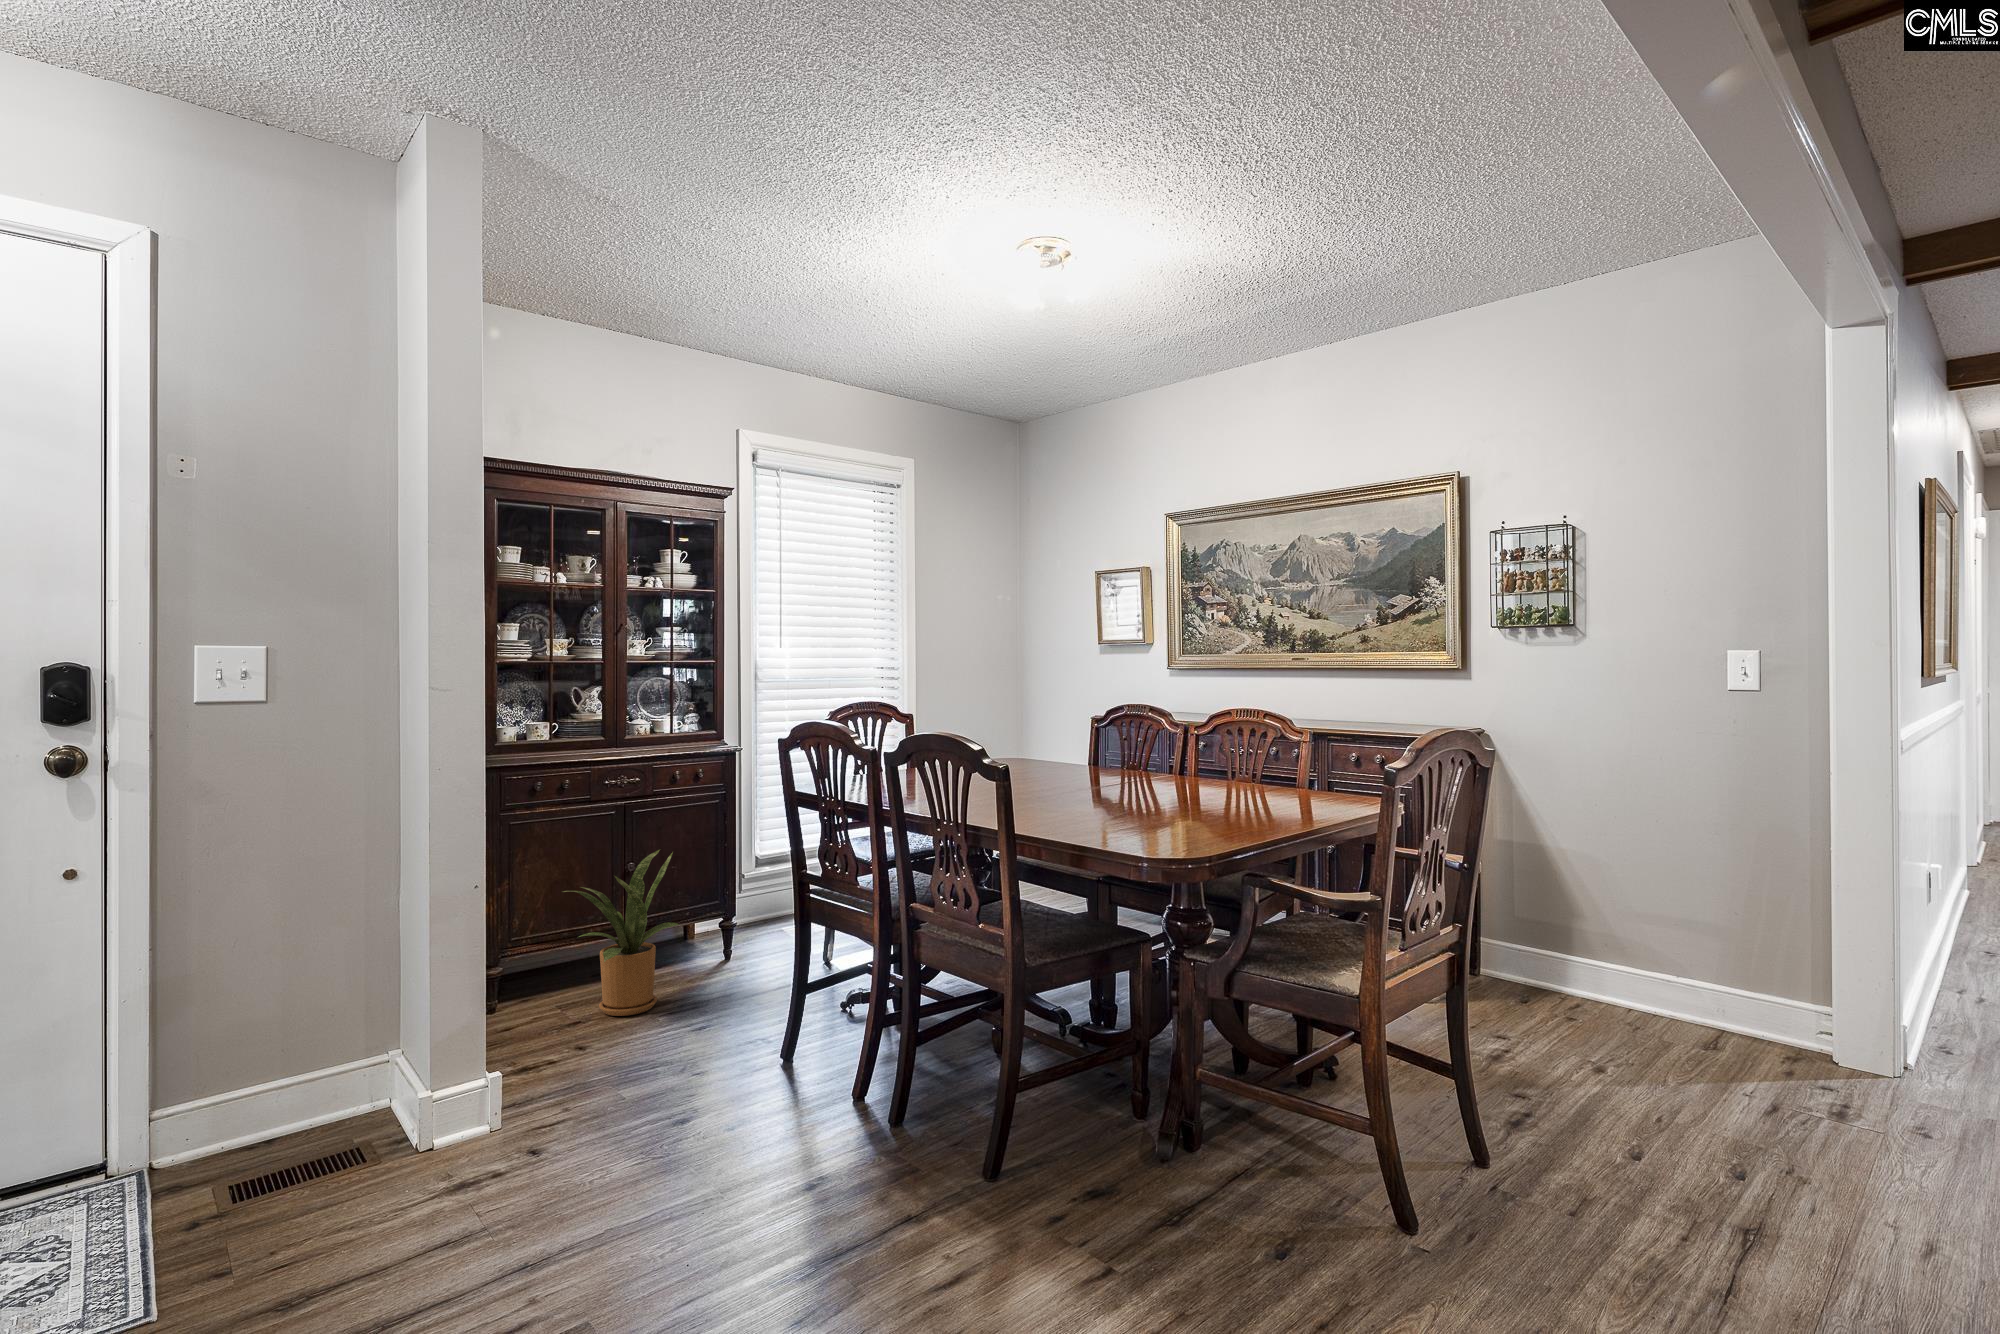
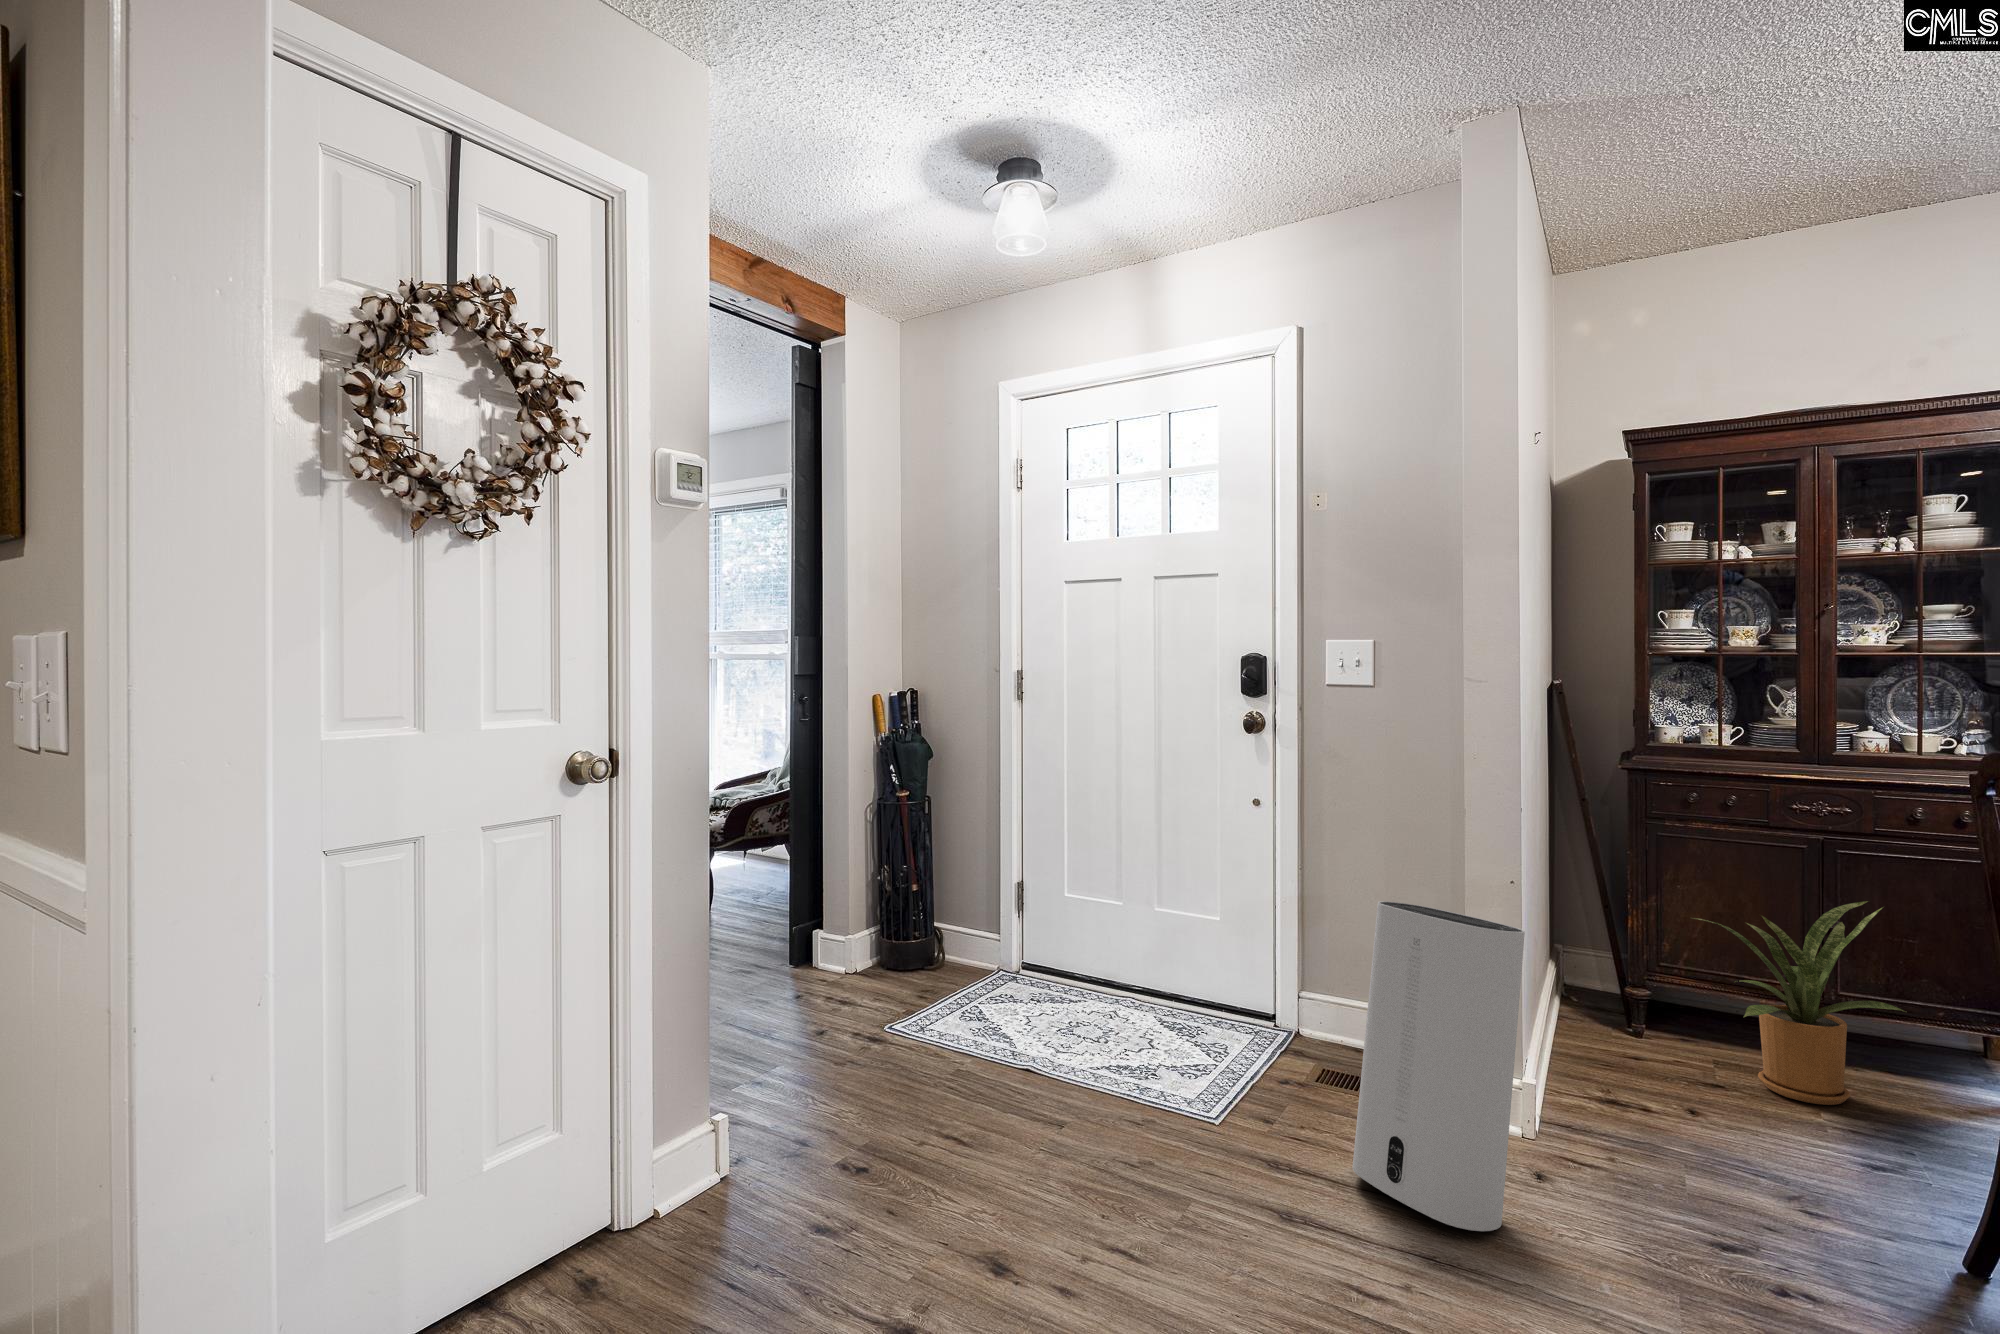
air purifier: none [387,928,559,1245] -> present [1353,901,1525,1231]

